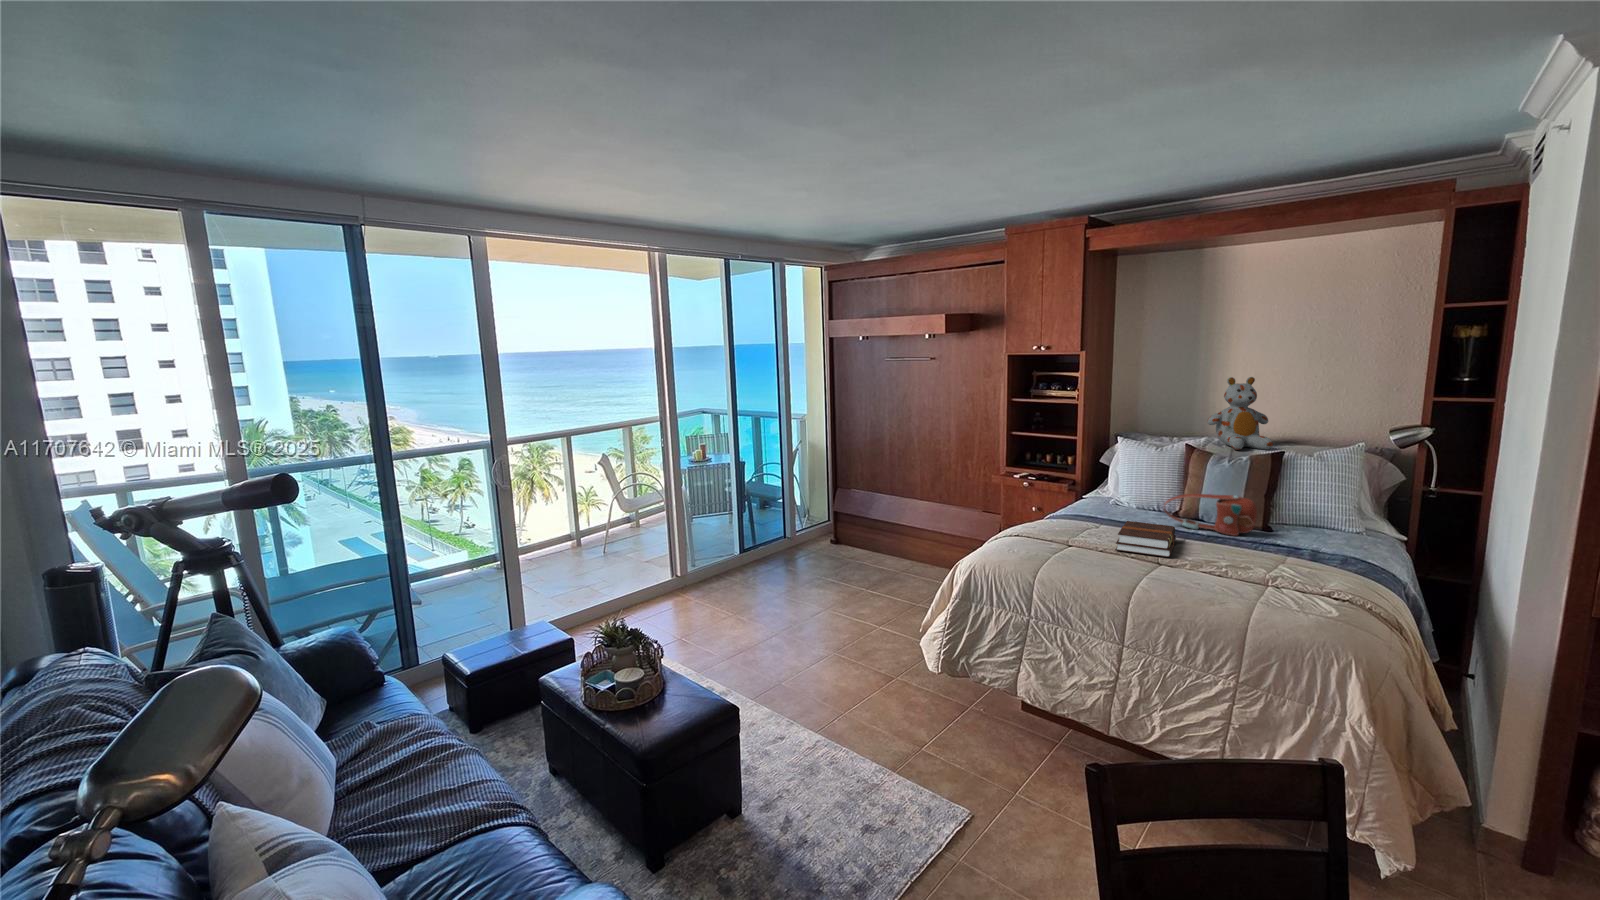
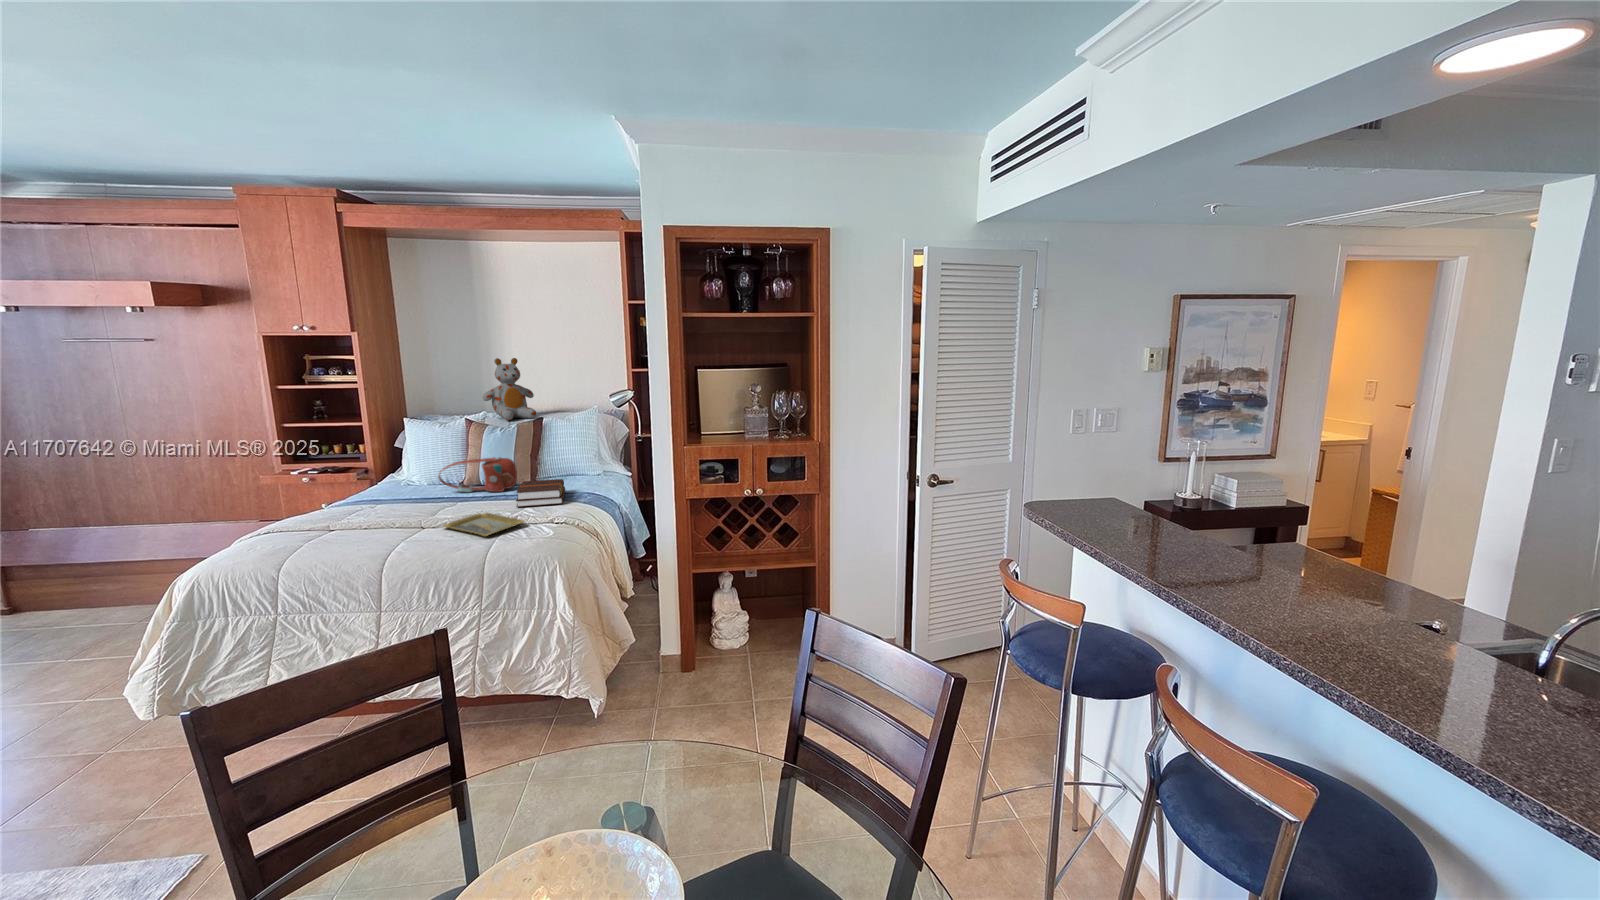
hardback book: present [1116,521,1176,557] -> present [516,479,565,507]
tray: none [1186,562,1293,596] -> present [443,513,525,536]

